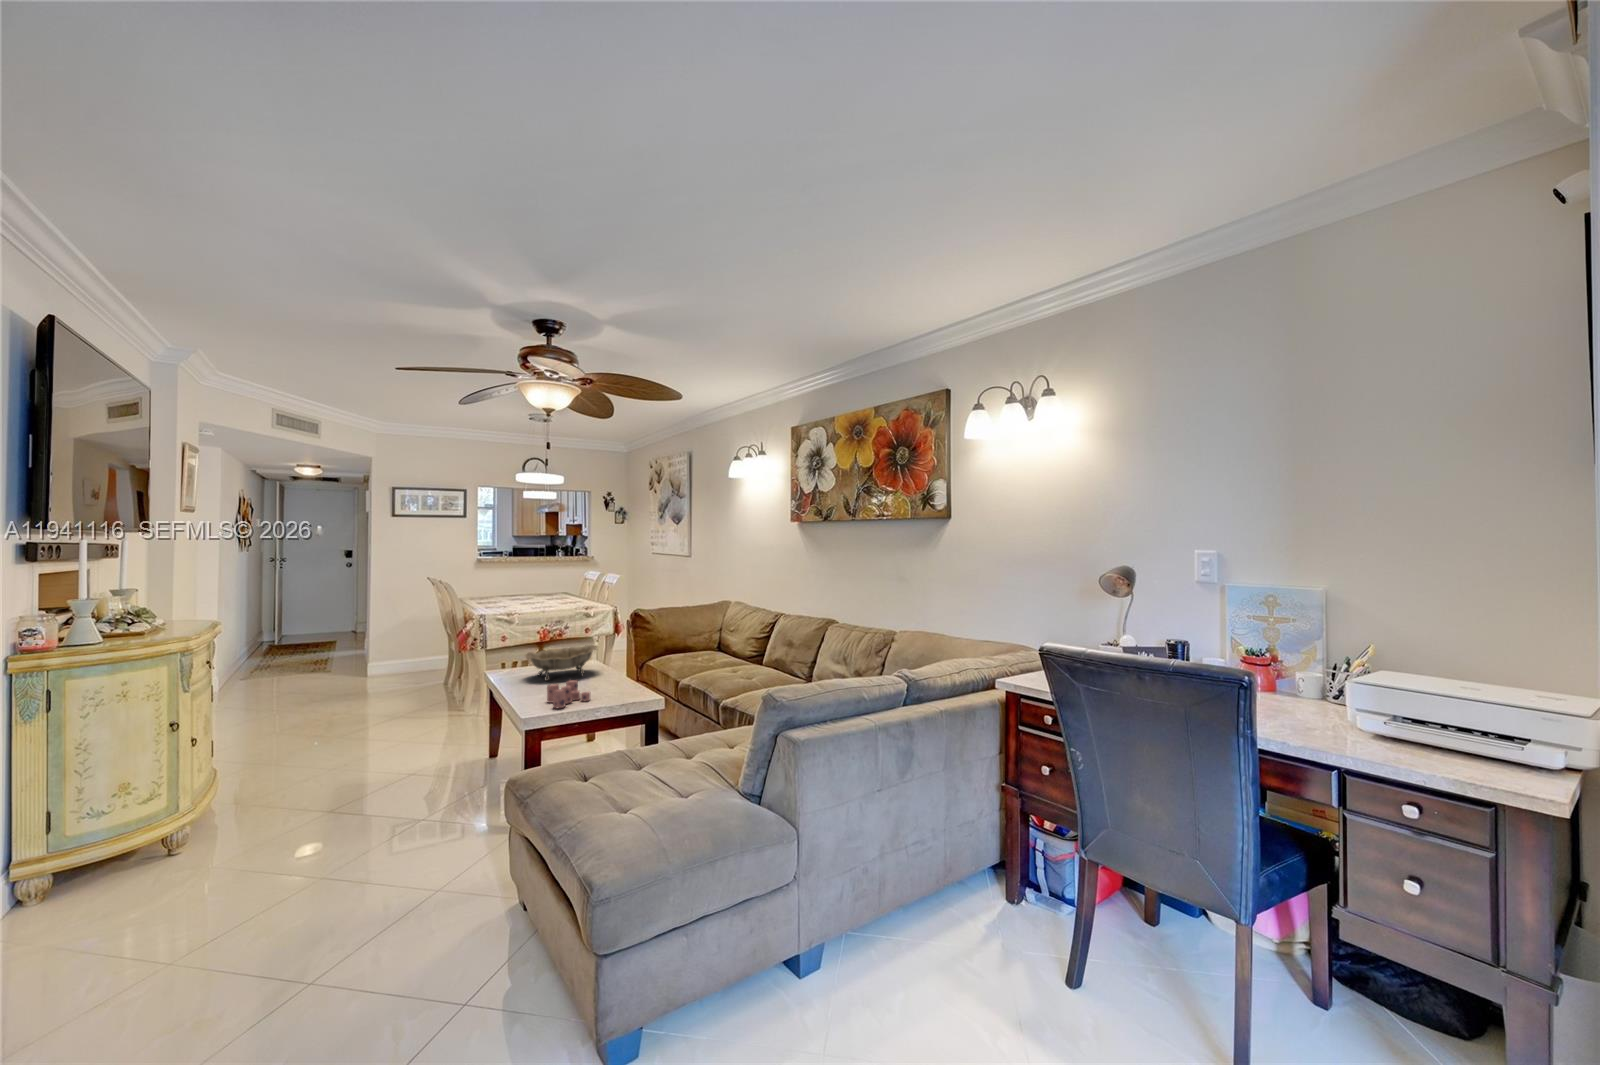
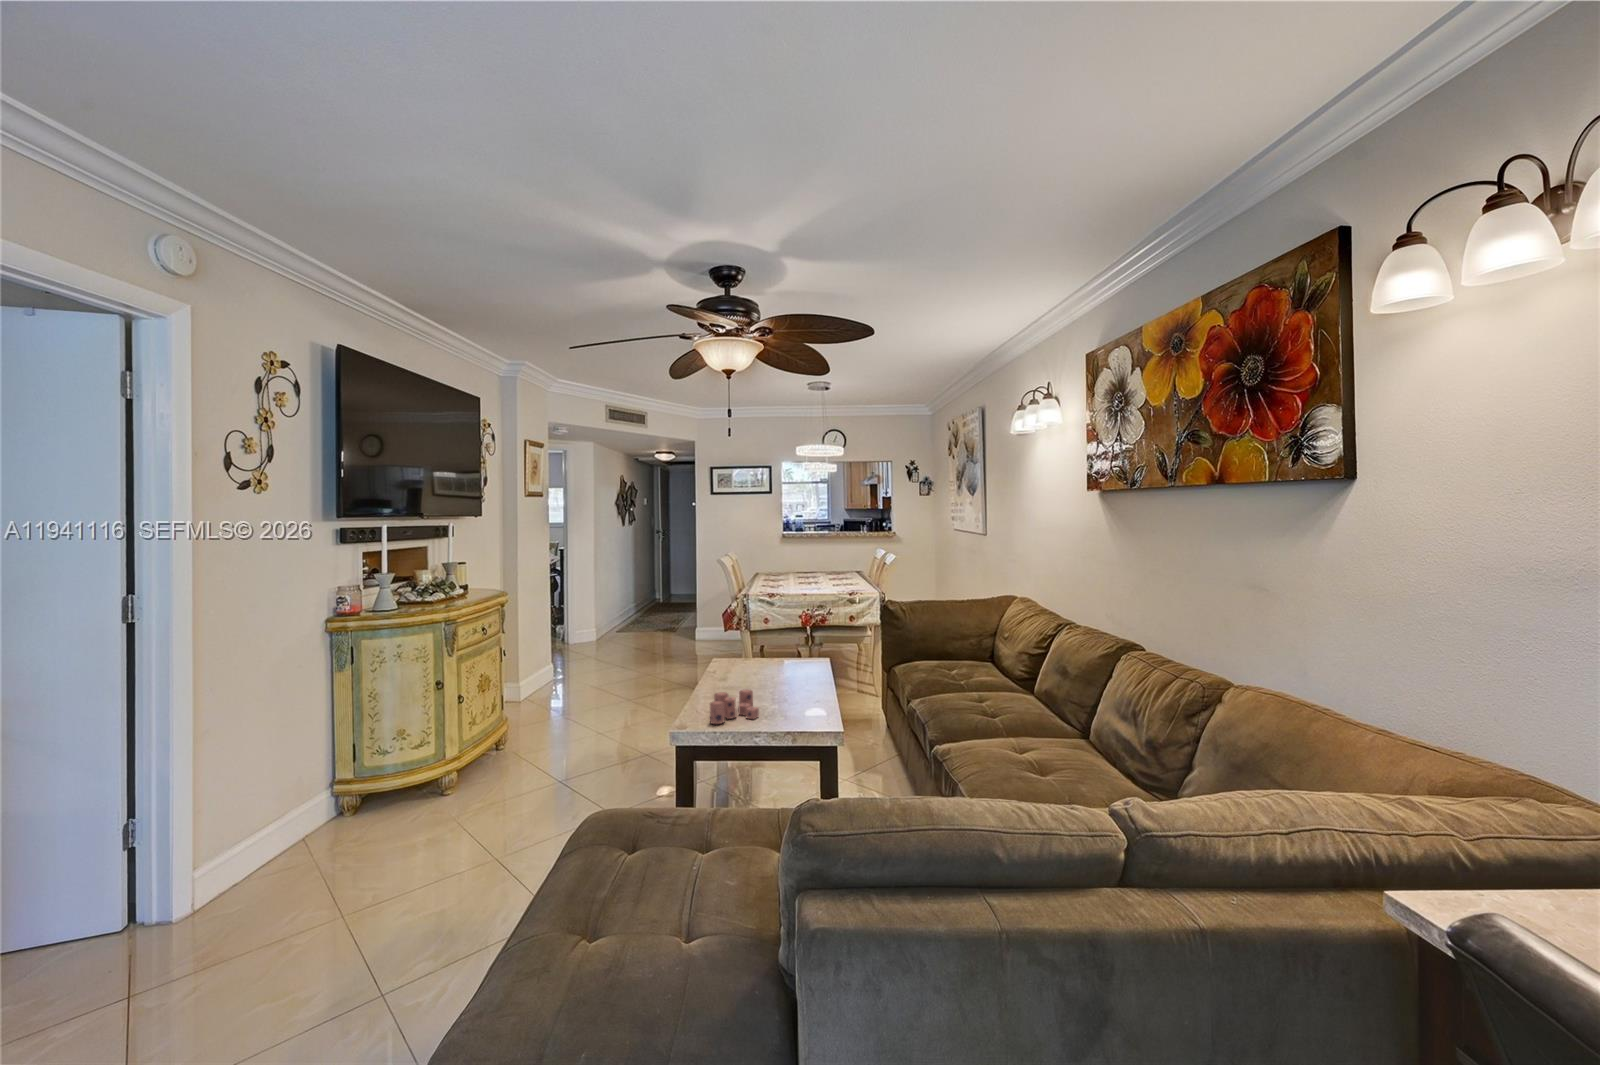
decorative bowl: present [525,645,597,681] -> none [727,645,805,682]

